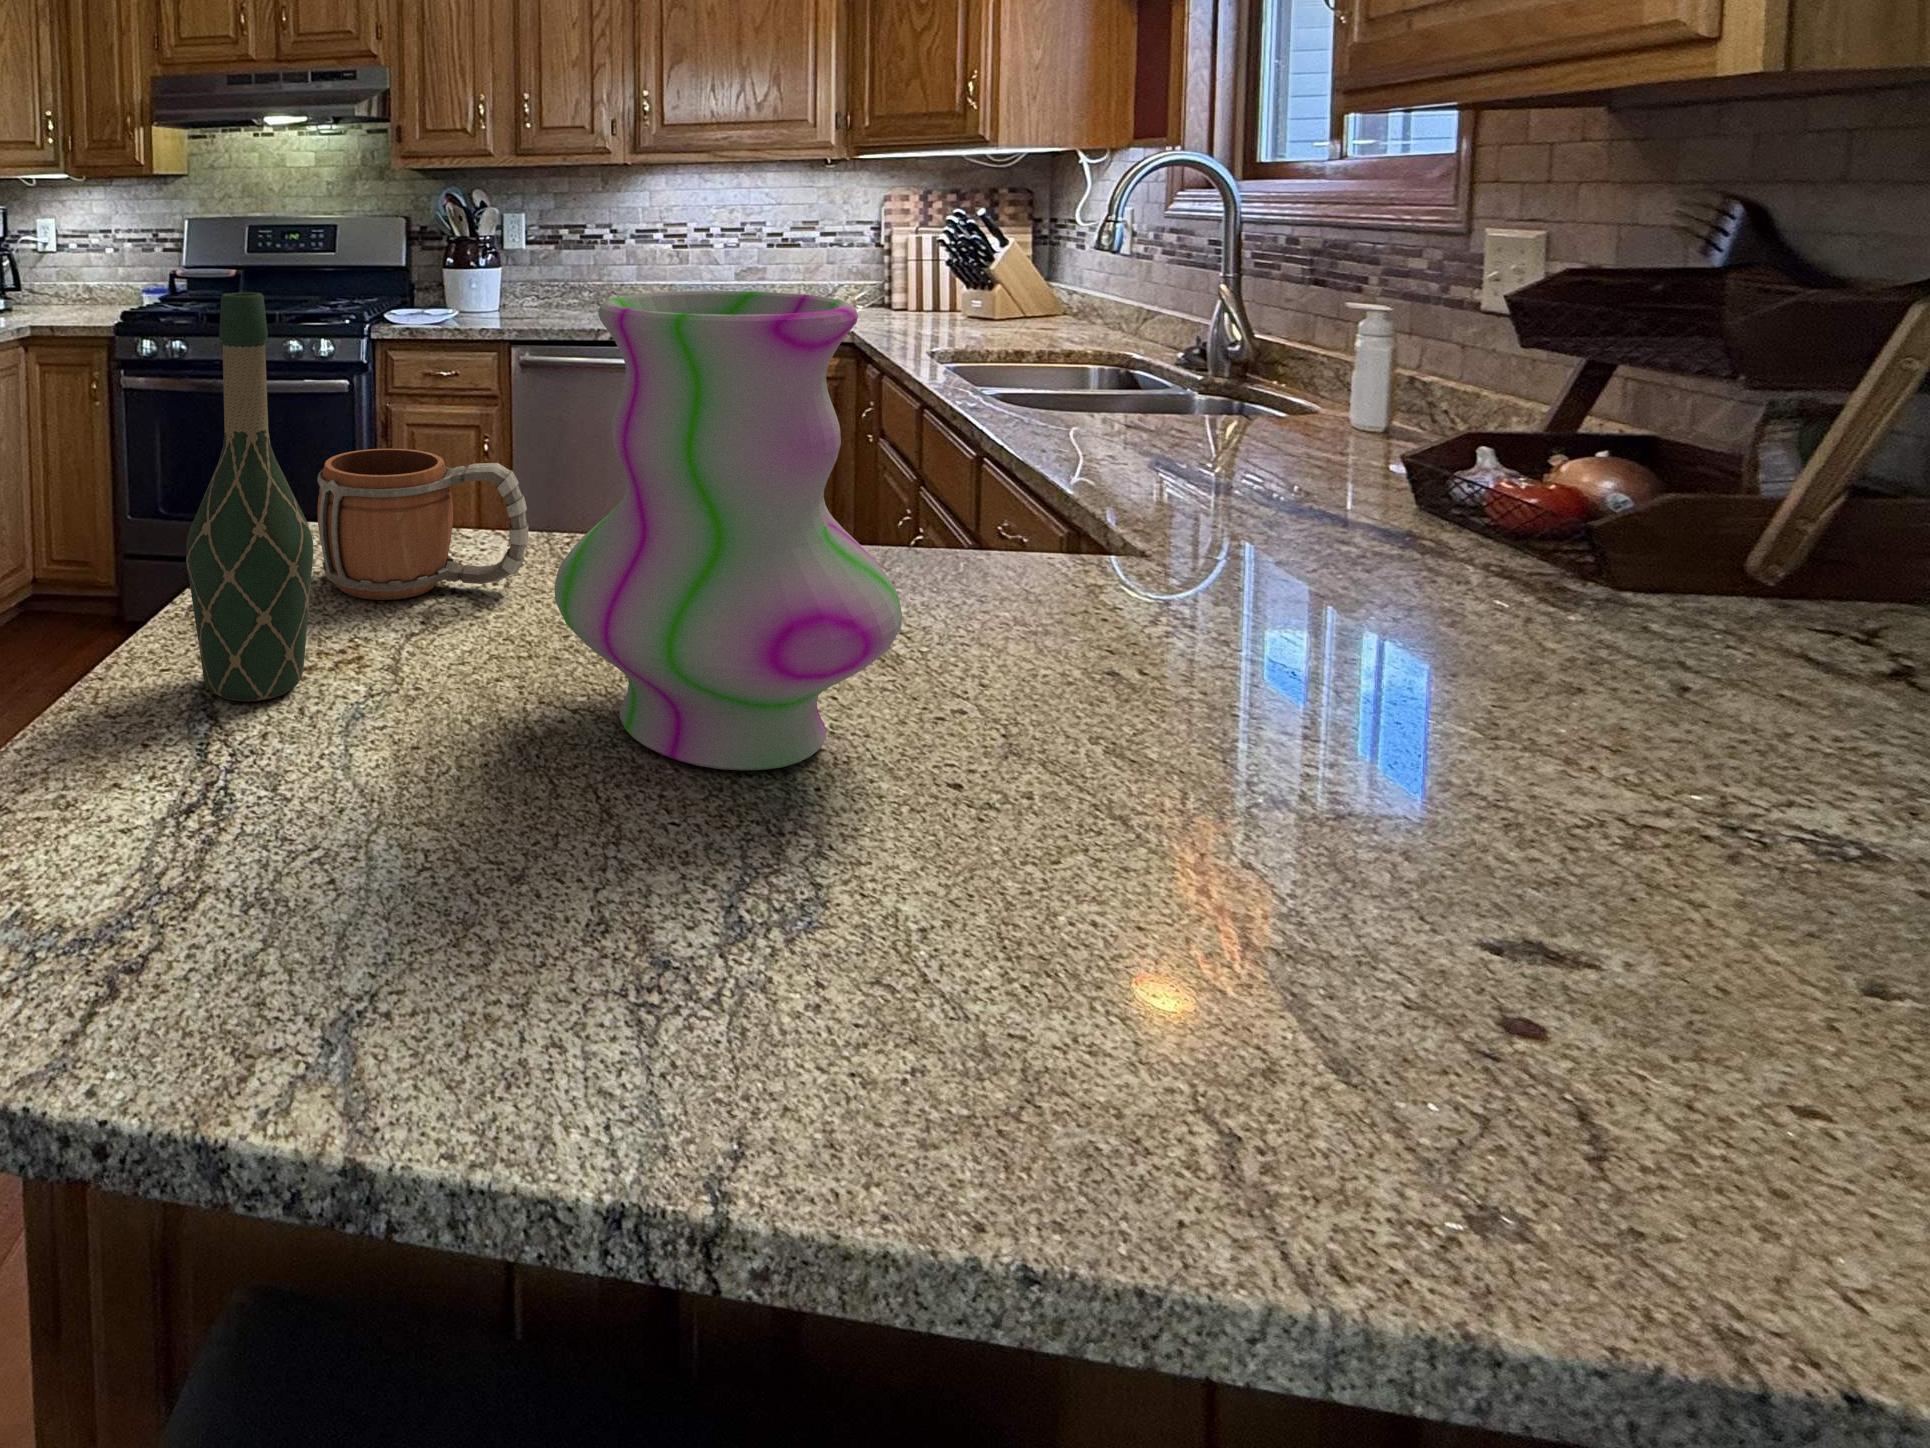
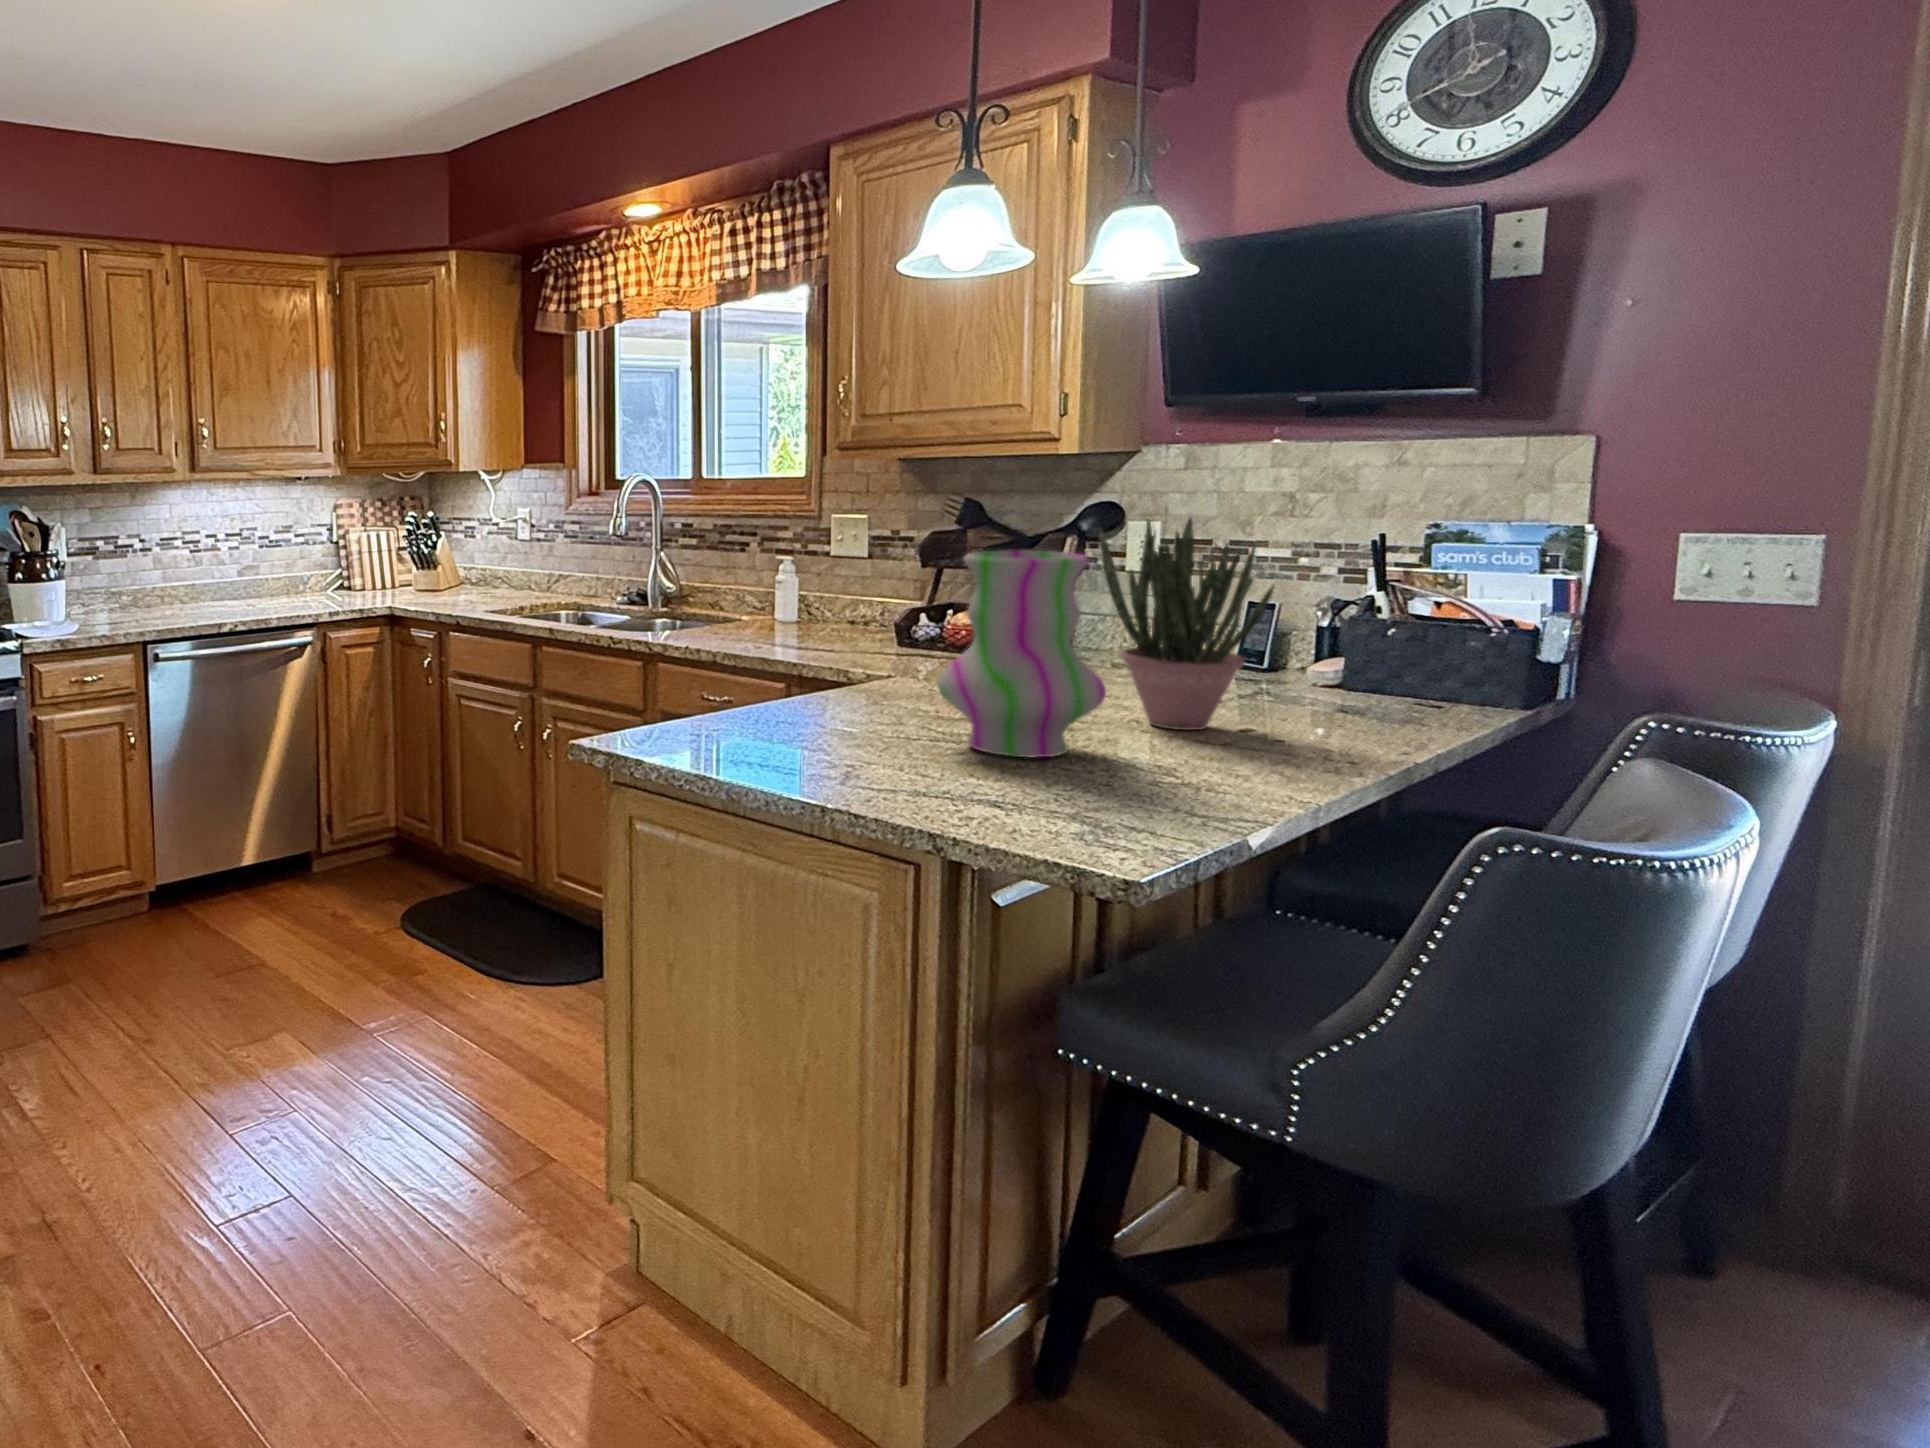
potted plant: none [1163,234,1605,873] -> present [1100,518,1274,730]
wine bottle: present [186,292,313,701] -> none [840,566,915,788]
mug: present [317,449,528,600] -> none [714,665,816,754]

